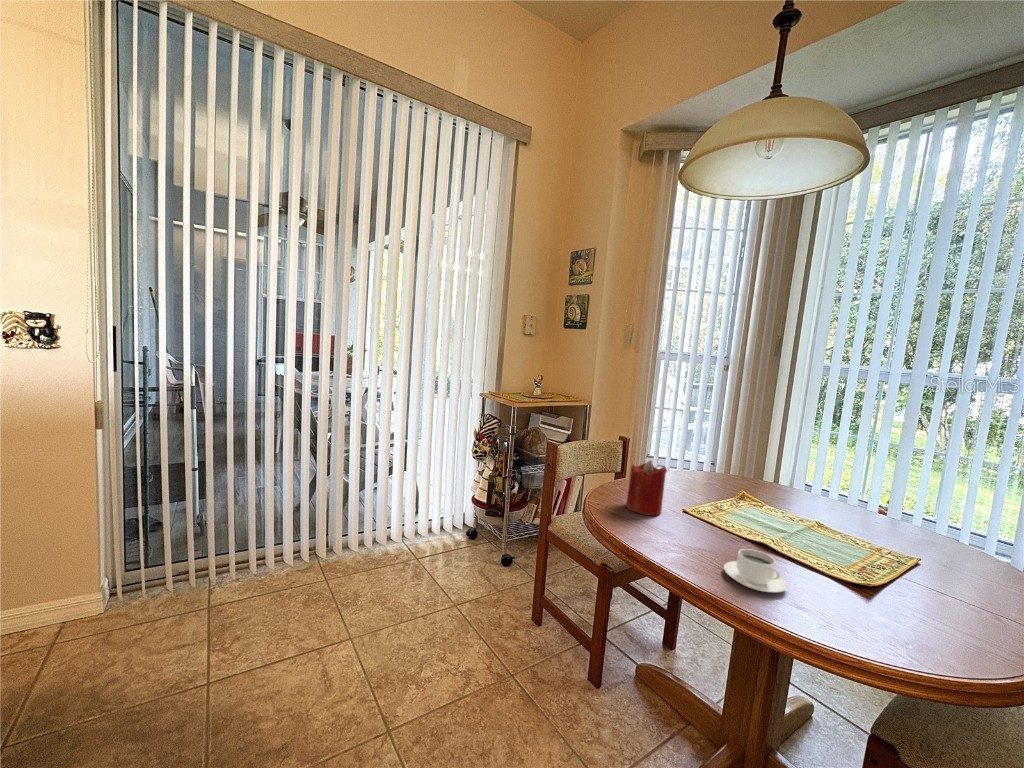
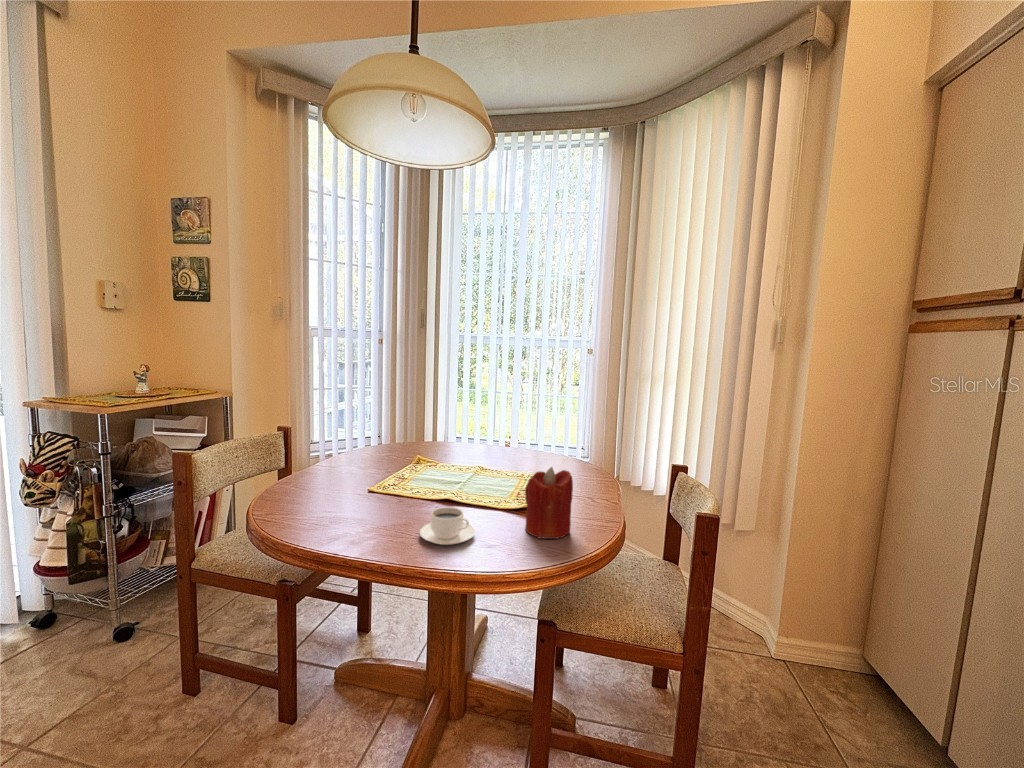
candle: present [626,460,667,516] -> present [525,467,573,539]

